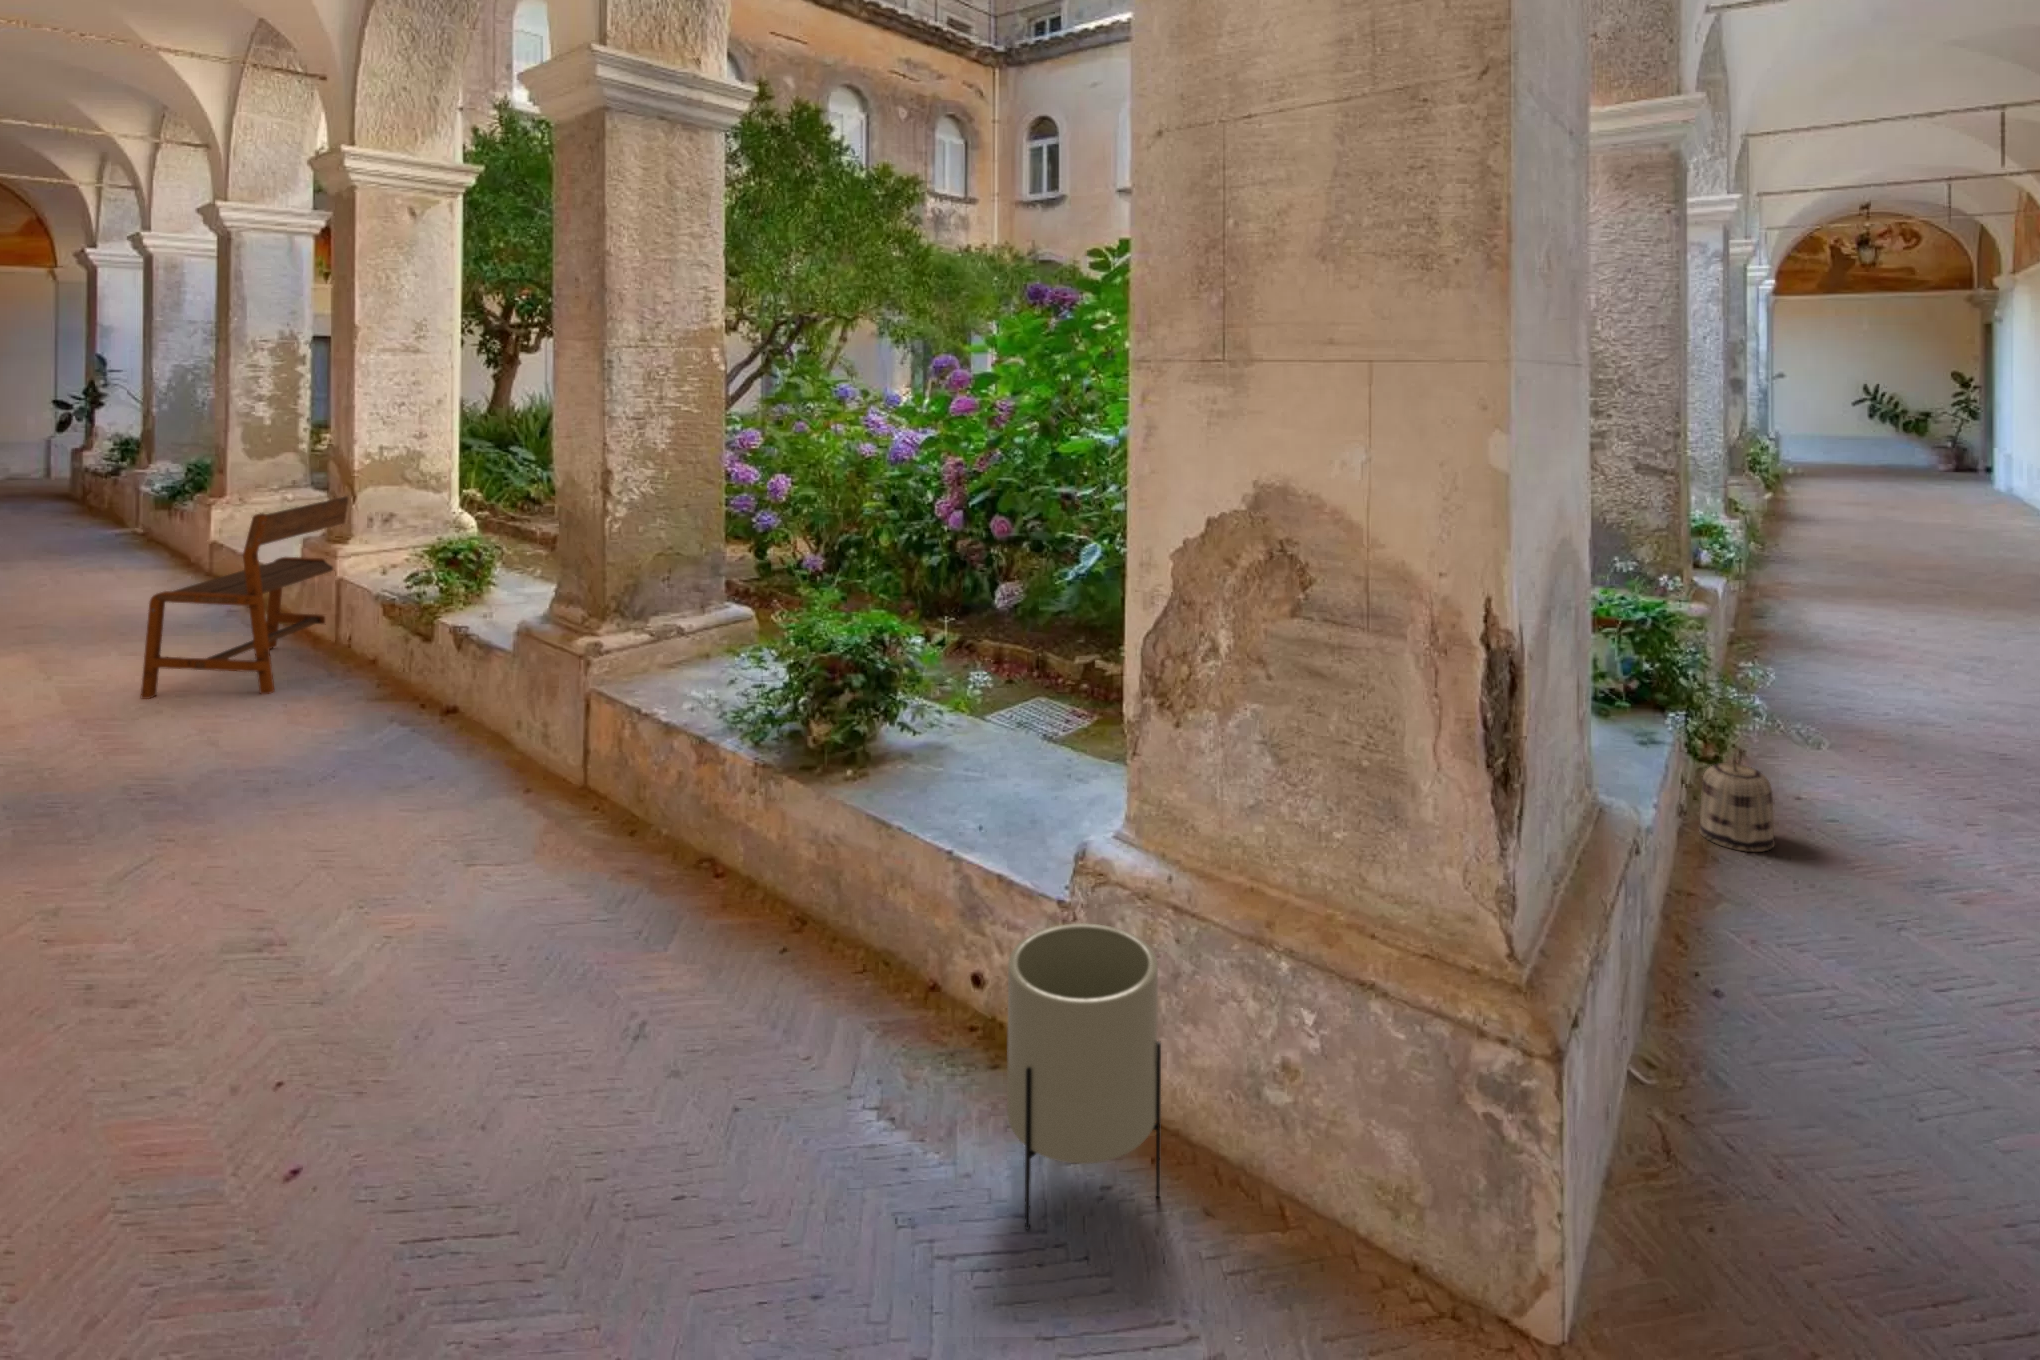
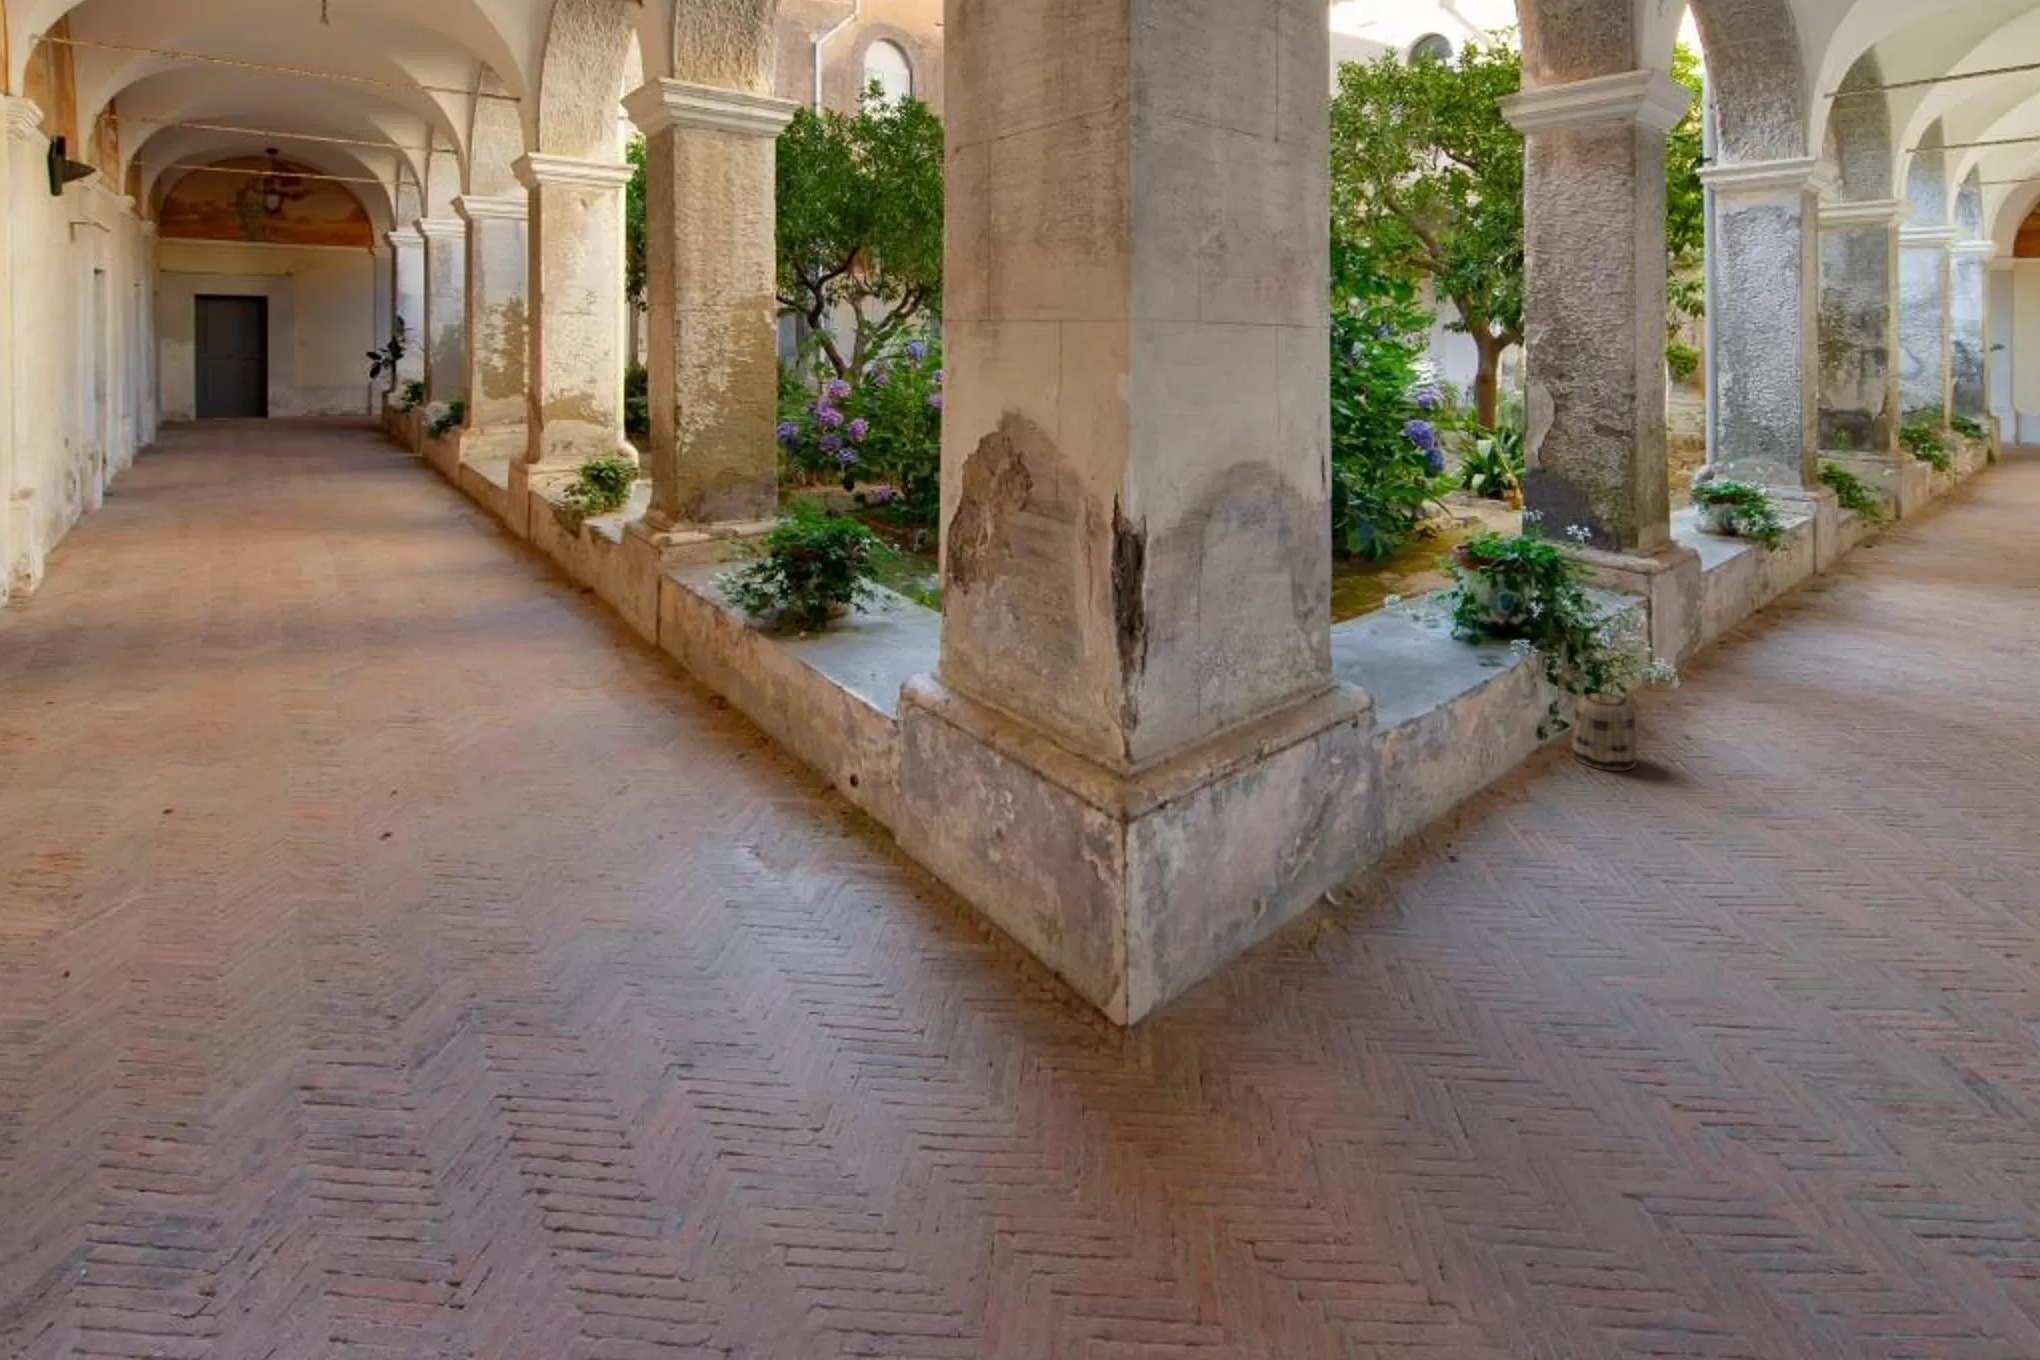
bench: present [141,497,348,699] -> none [387,427,554,580]
planter: present [1007,923,1161,1229] -> none [818,730,925,922]

